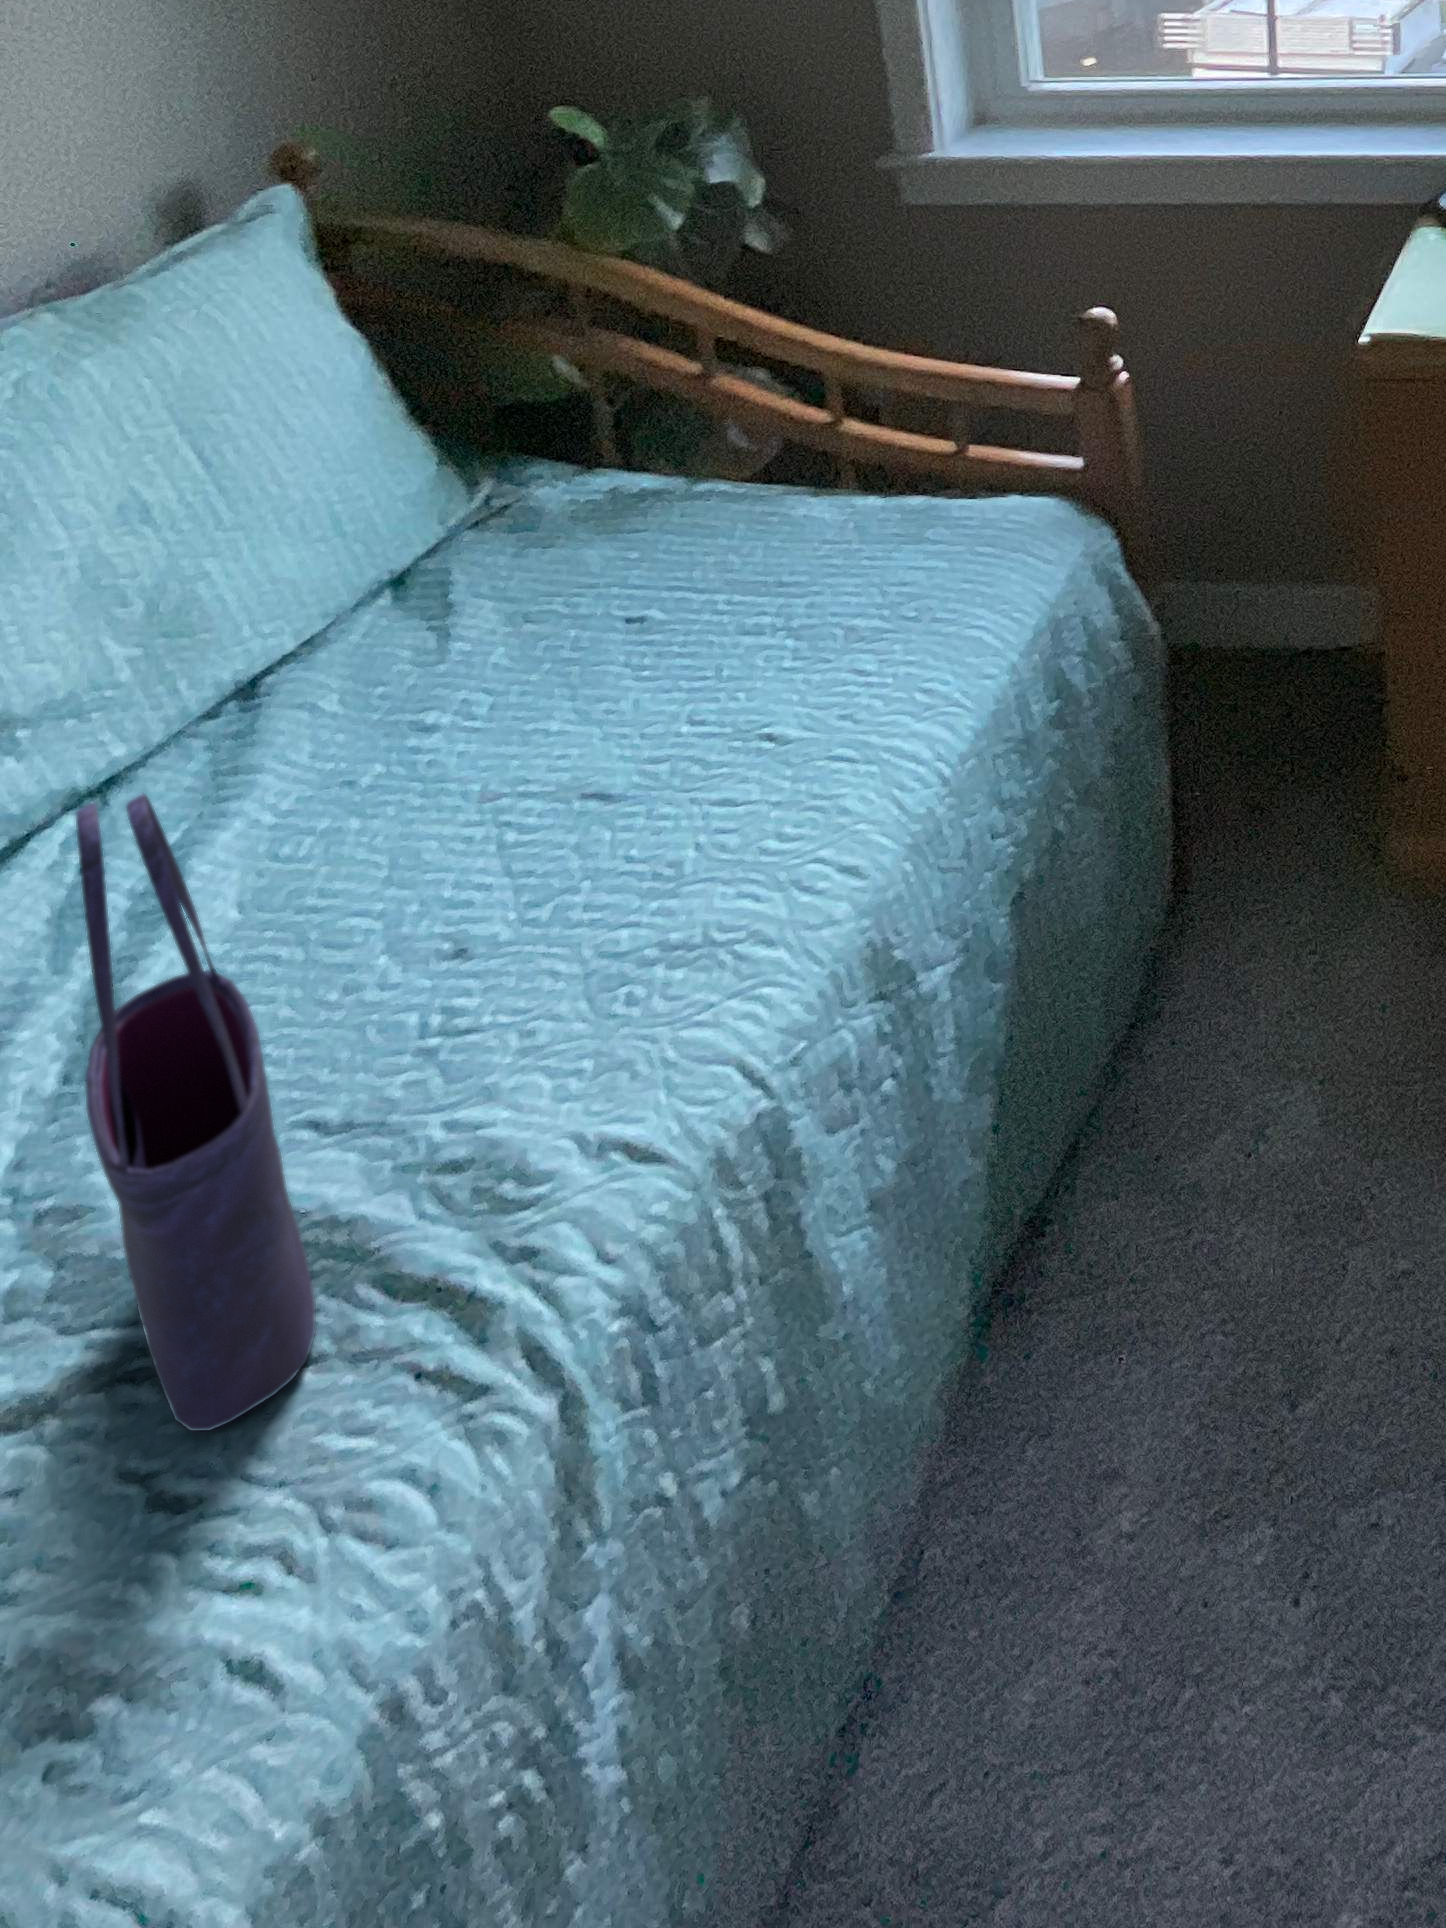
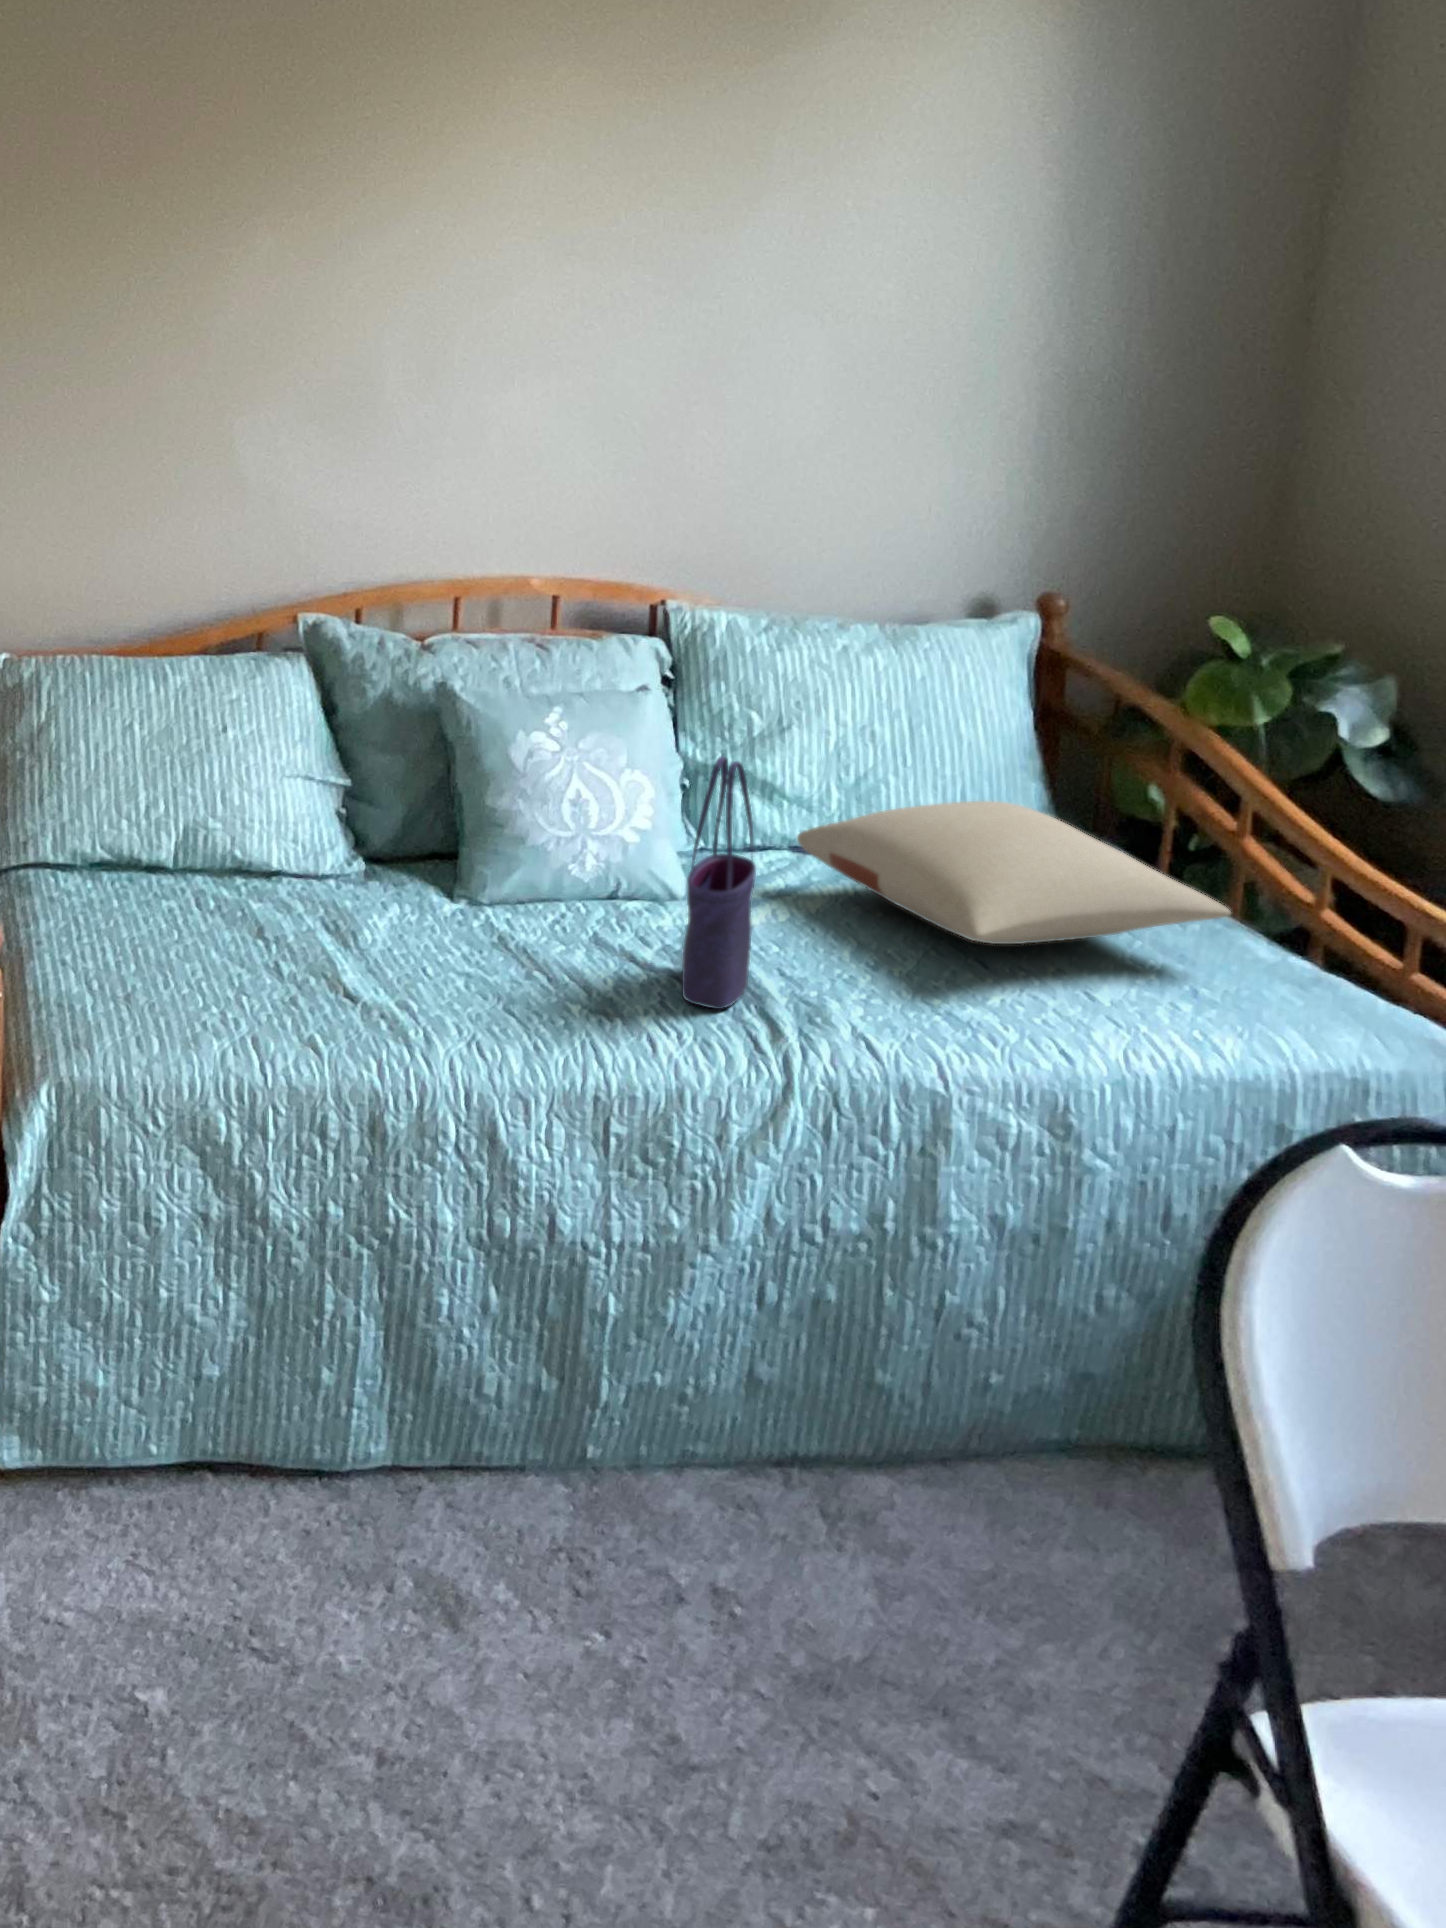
pillow: none [139,490,852,813] -> present [797,801,1231,944]

